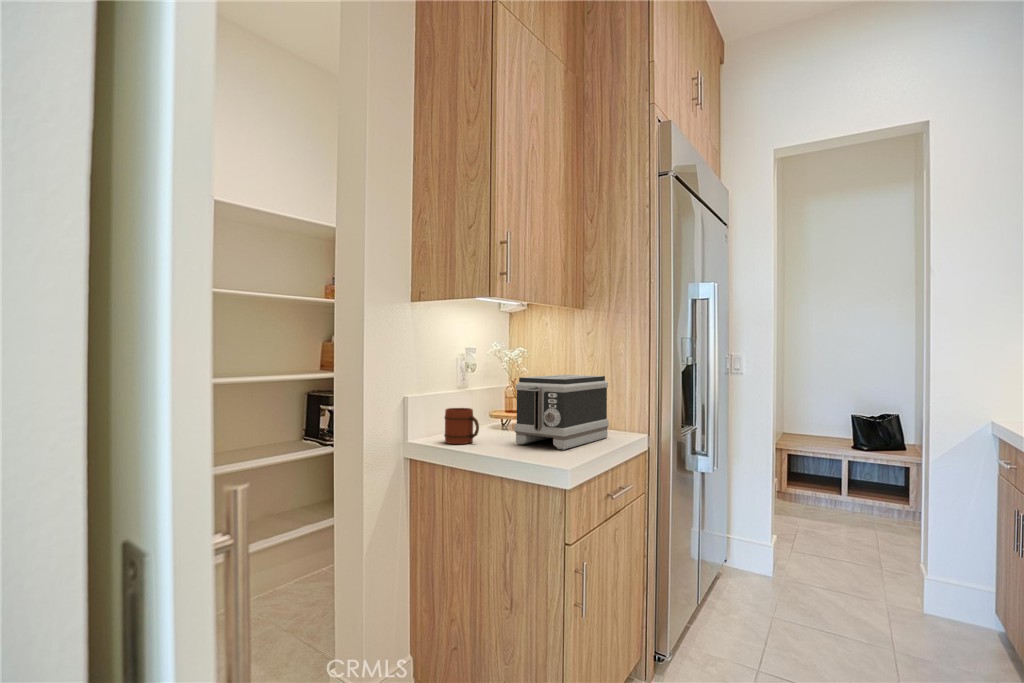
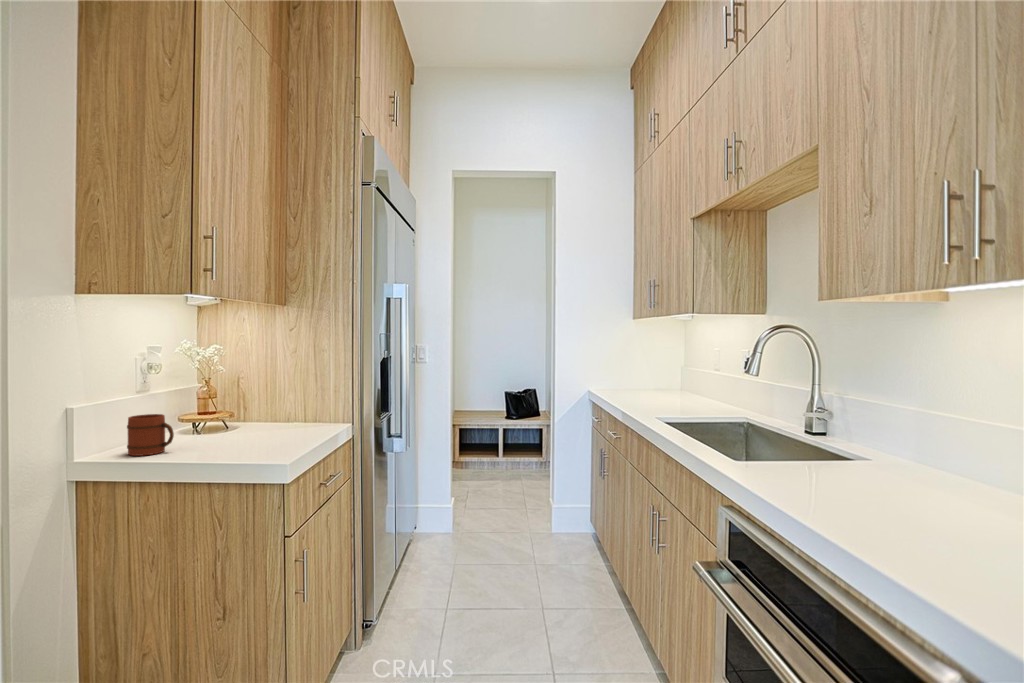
toaster: present [514,375,609,450] -> none [218,372,317,448]

